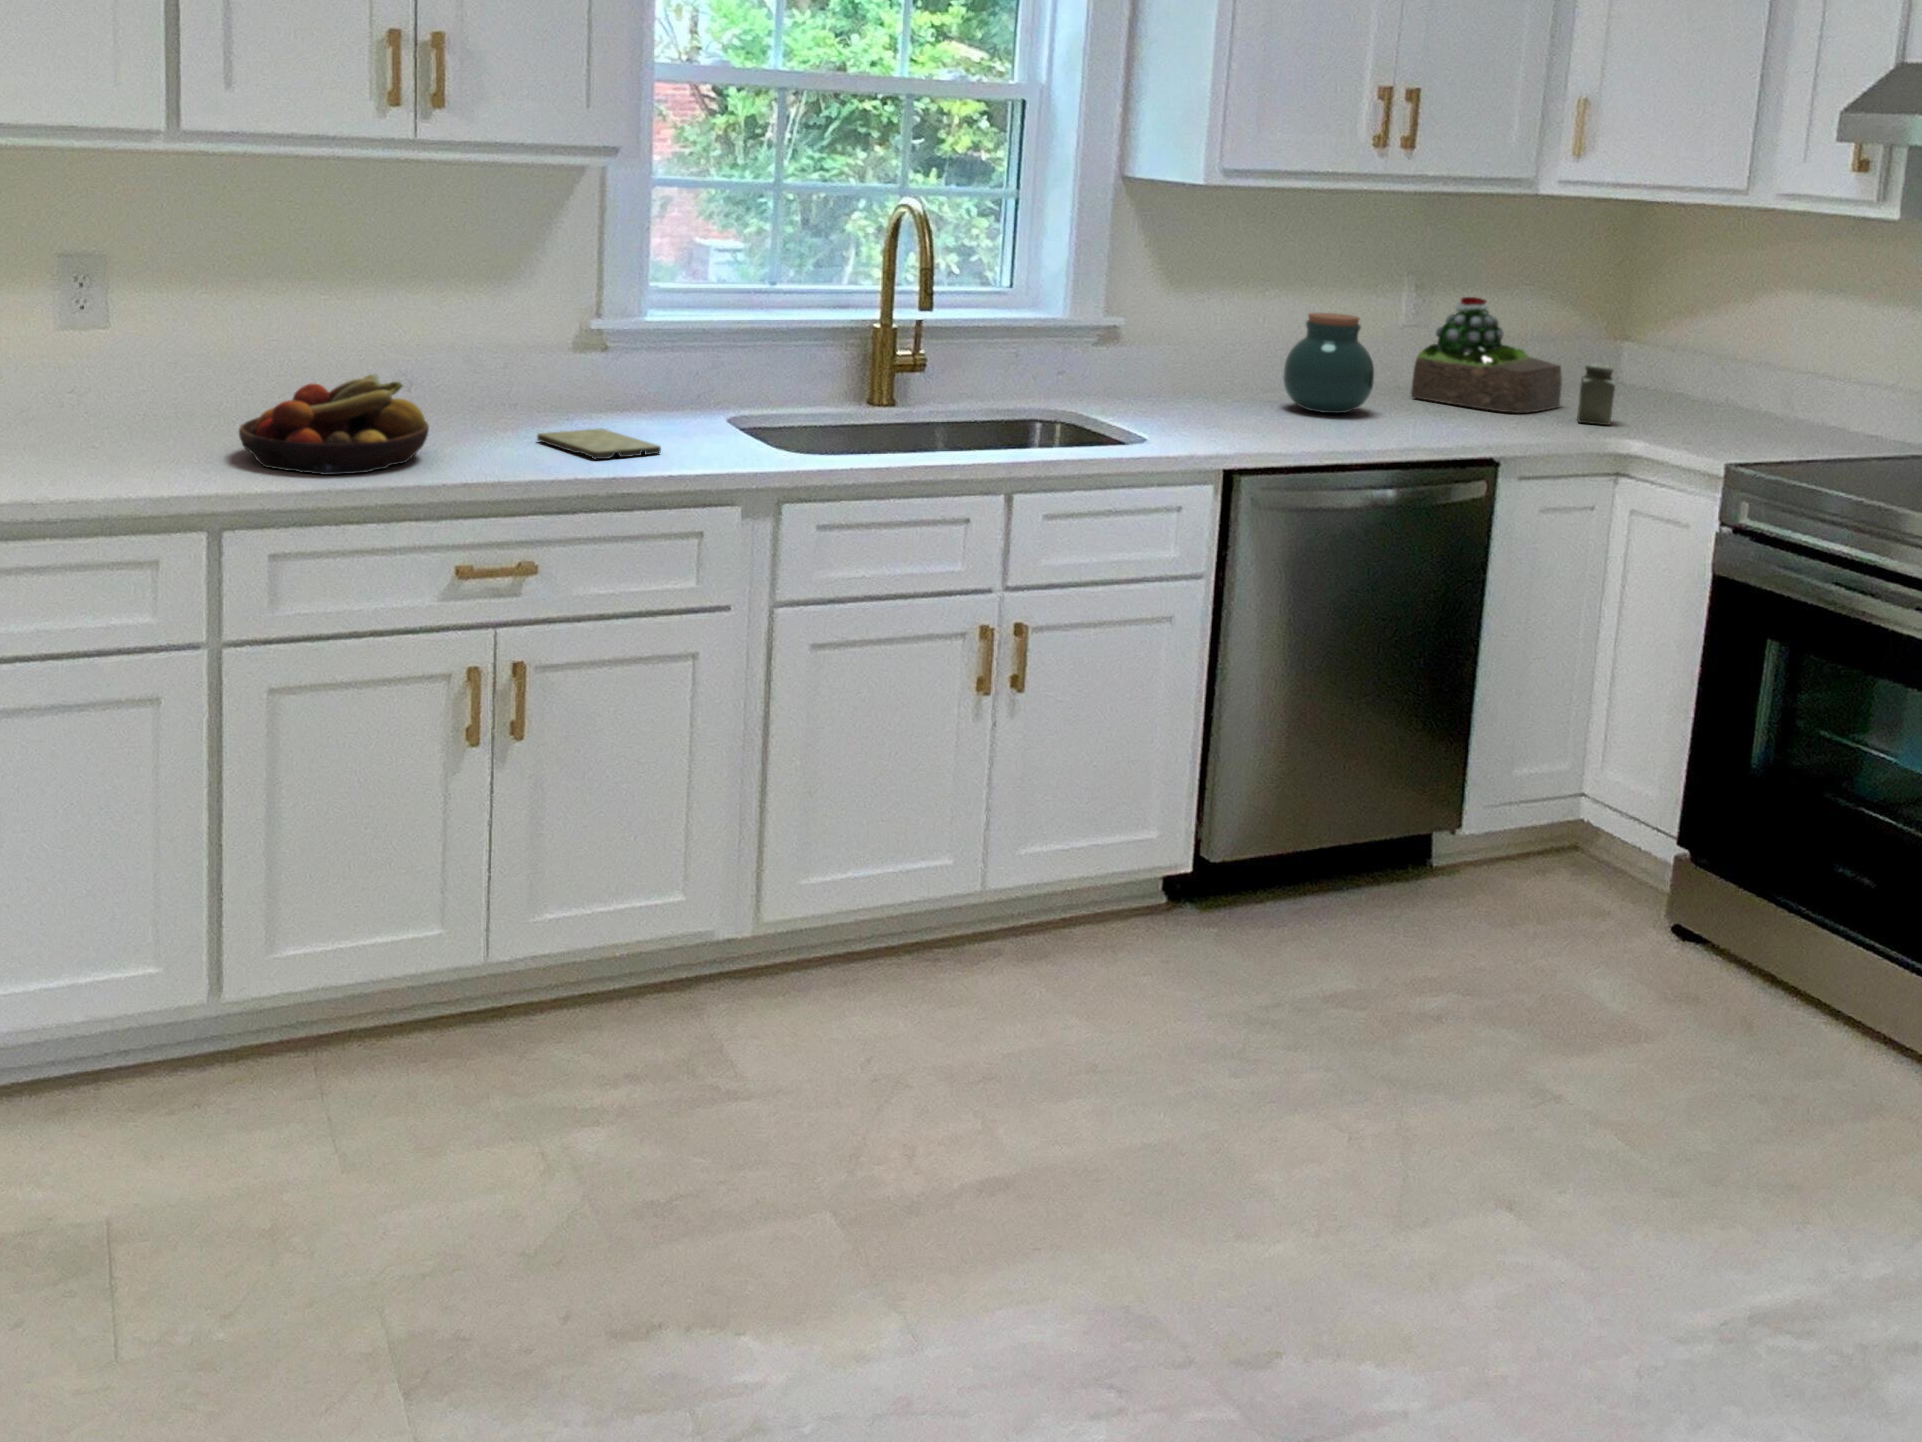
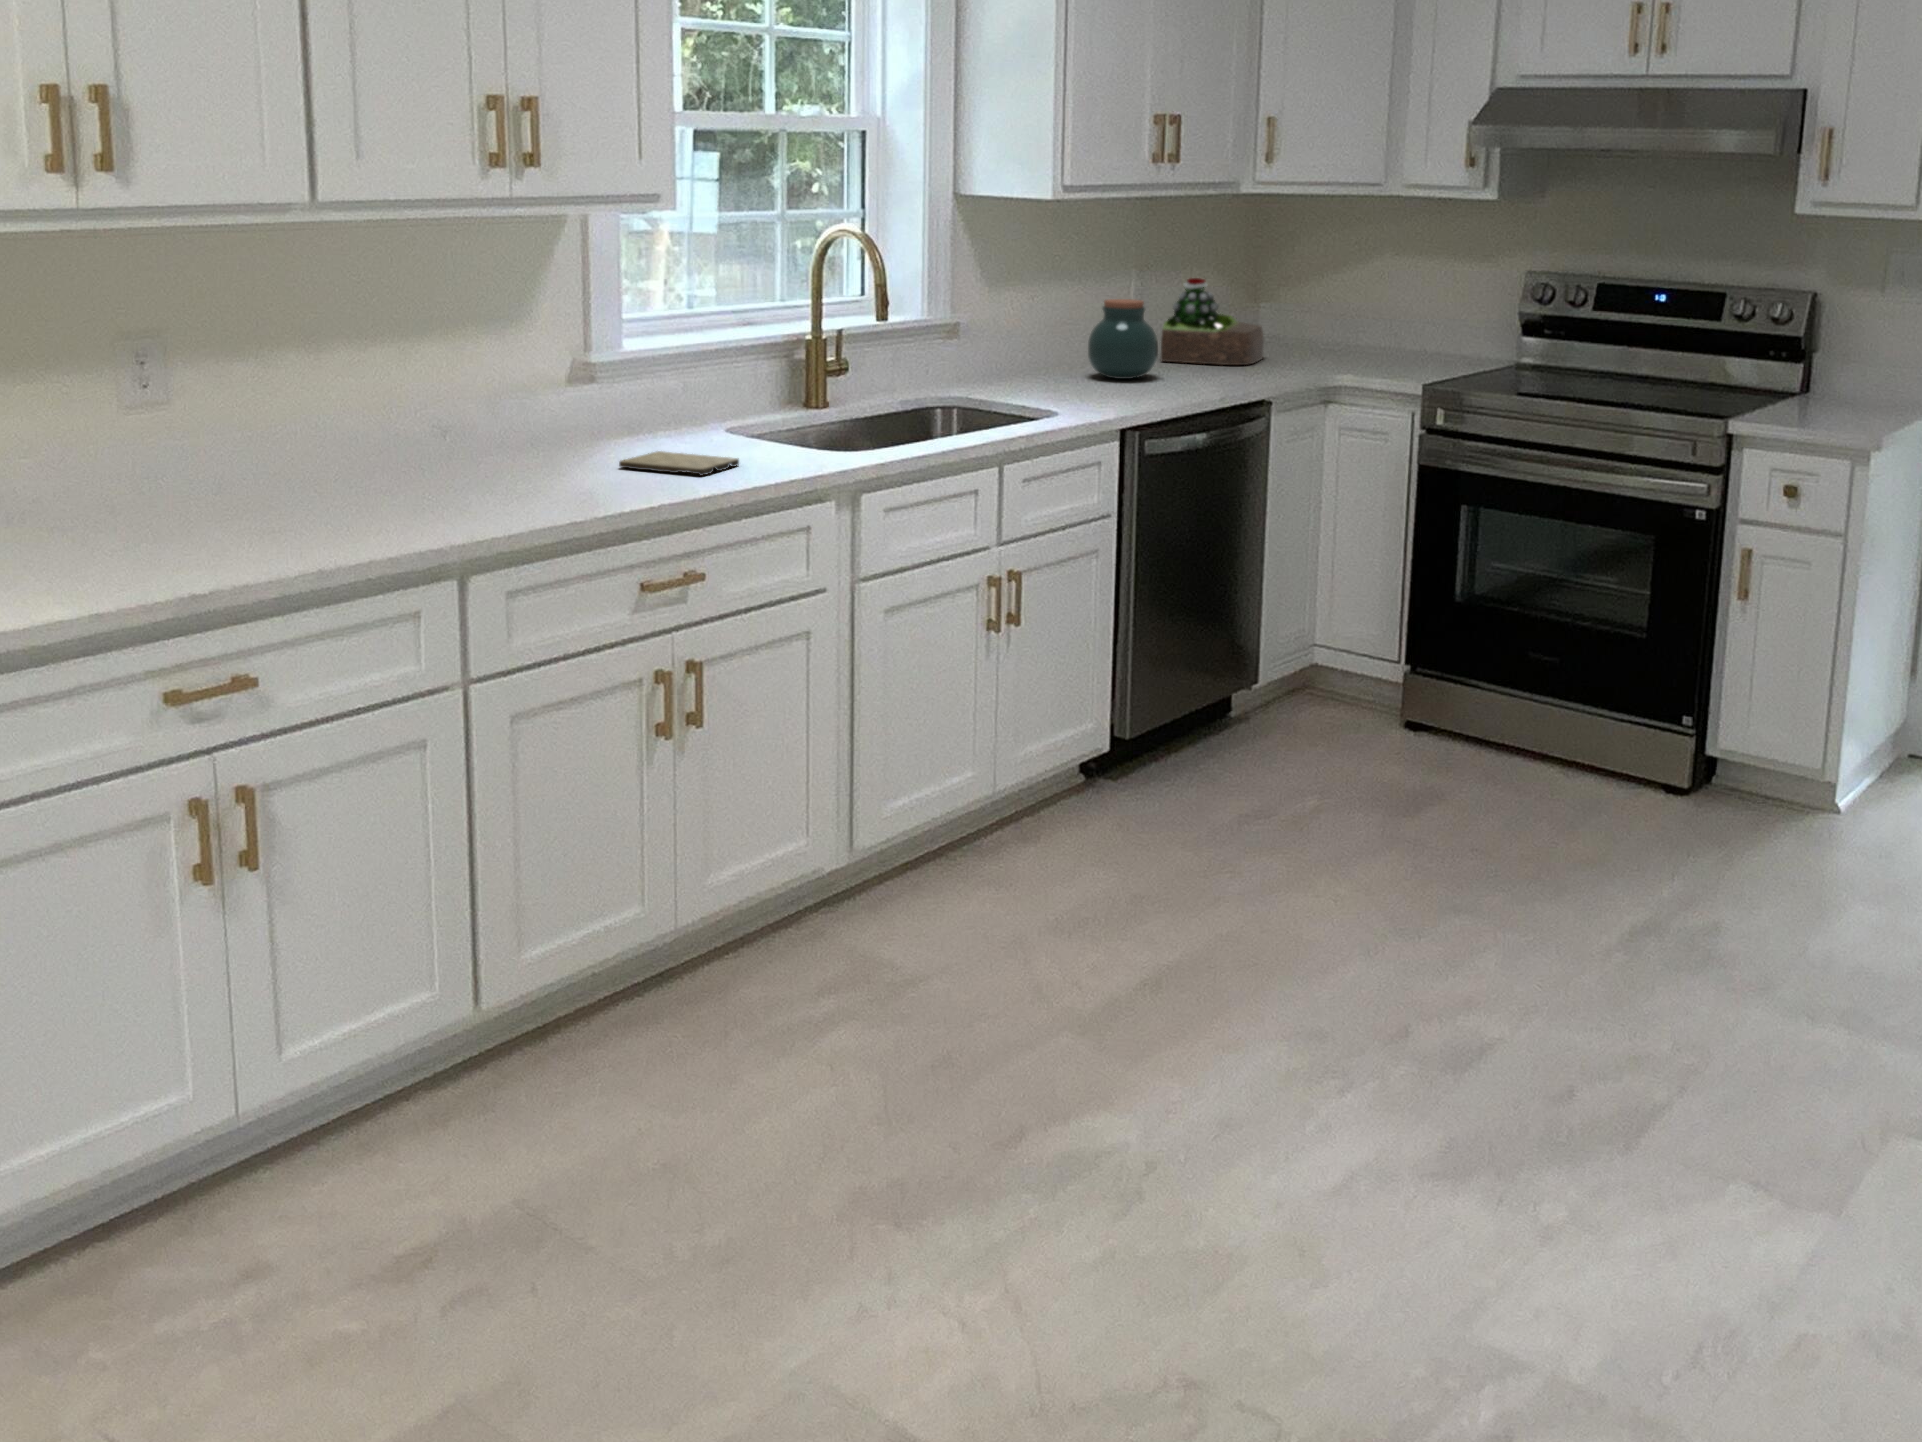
salt shaker: present [1577,364,1615,425] -> none [1287,322,1316,367]
fruit bowl: present [239,374,429,475] -> none [395,422,575,517]

